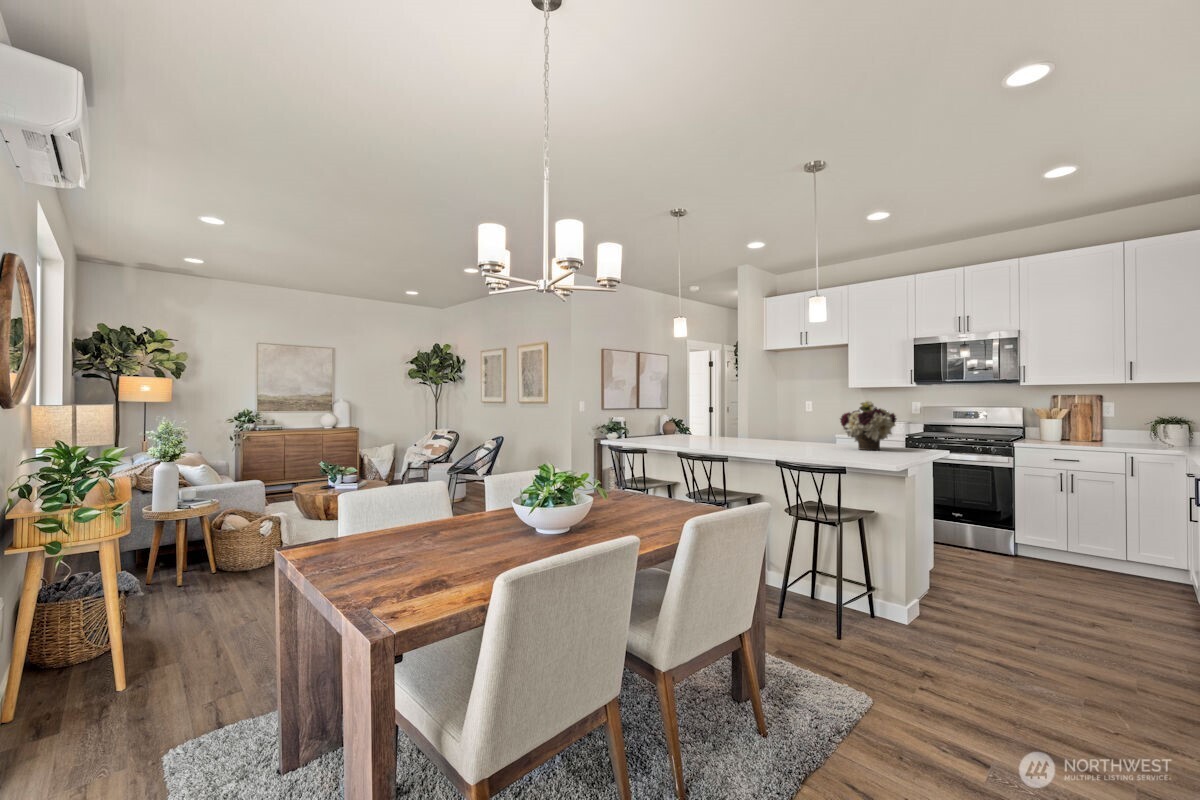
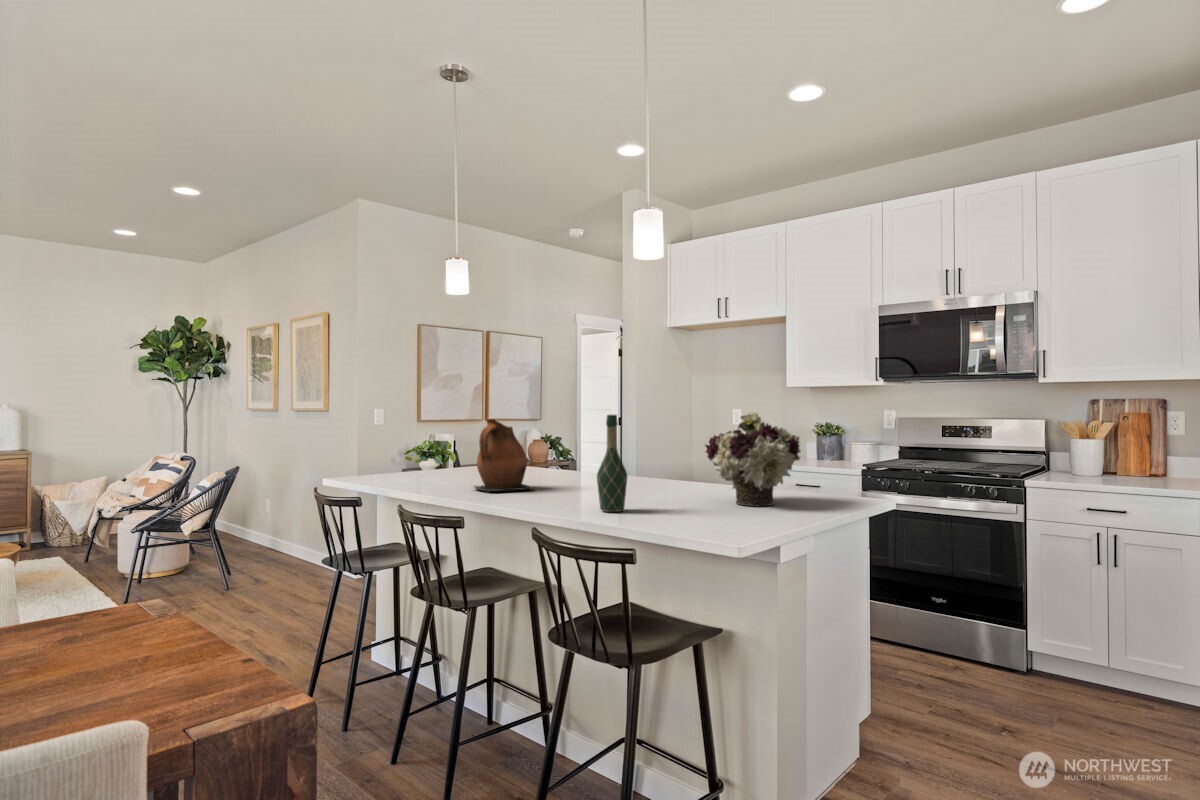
wine bottle: none [789,402,806,452] -> present [597,415,627,512]
ceramic pitcher: none [695,405,732,444] -> present [474,419,534,491]

